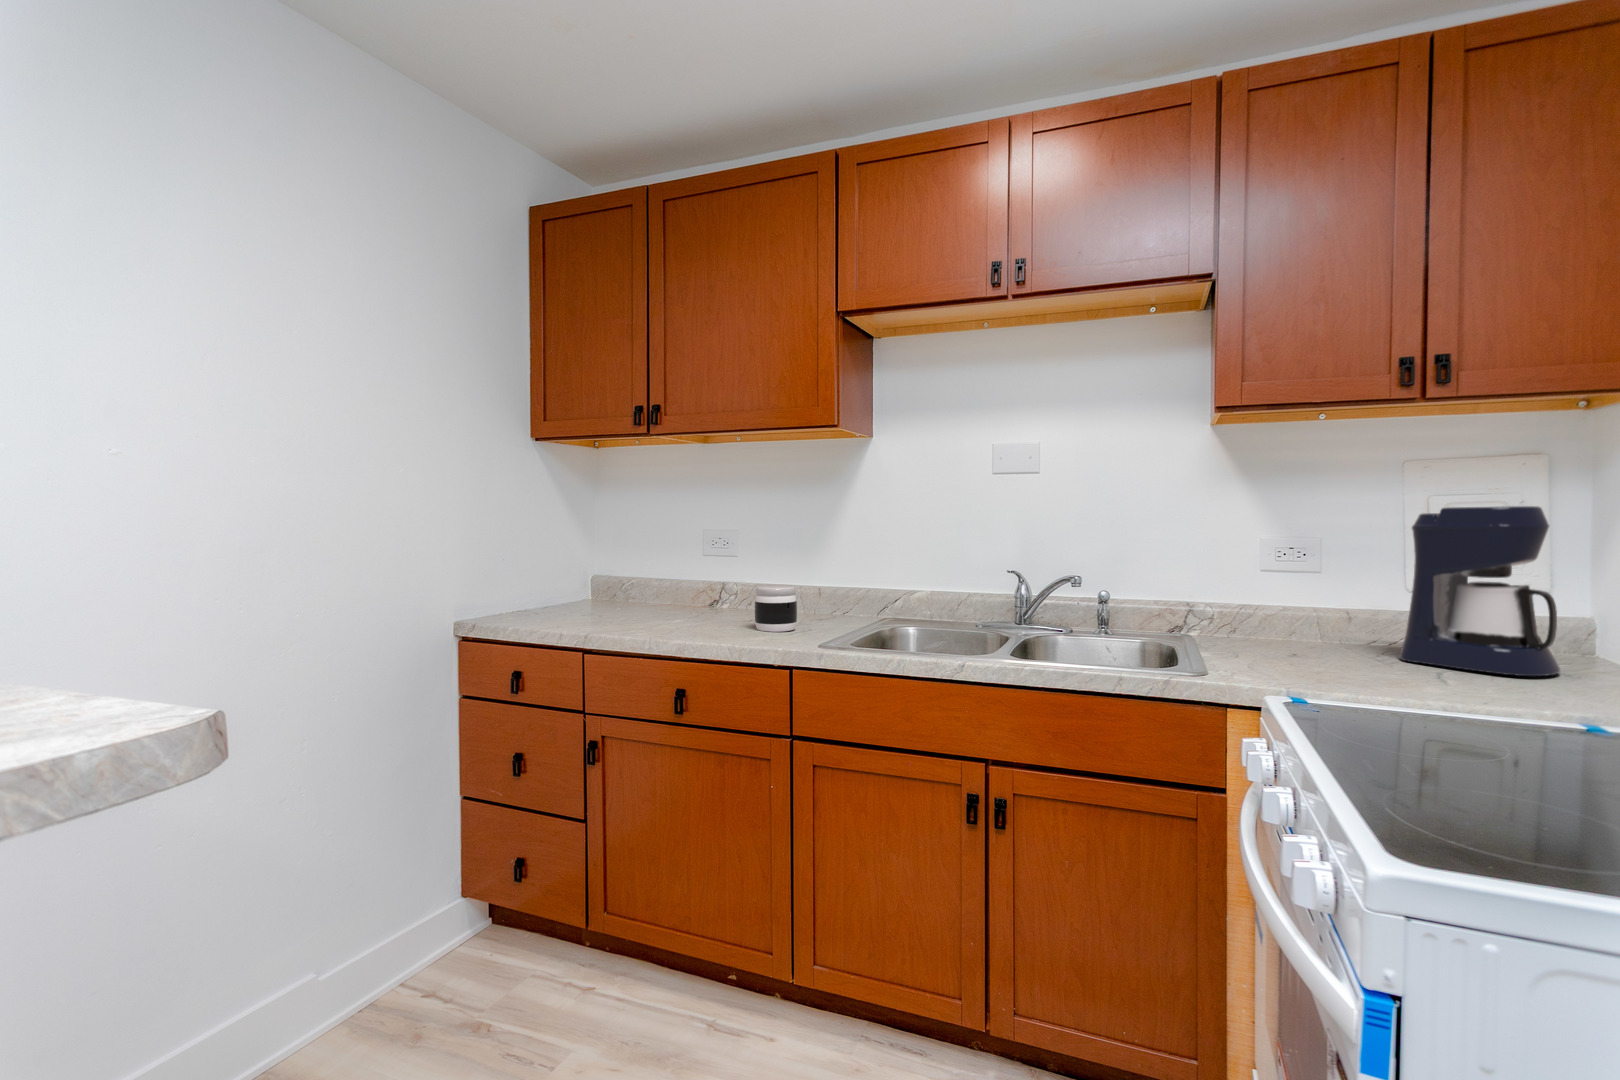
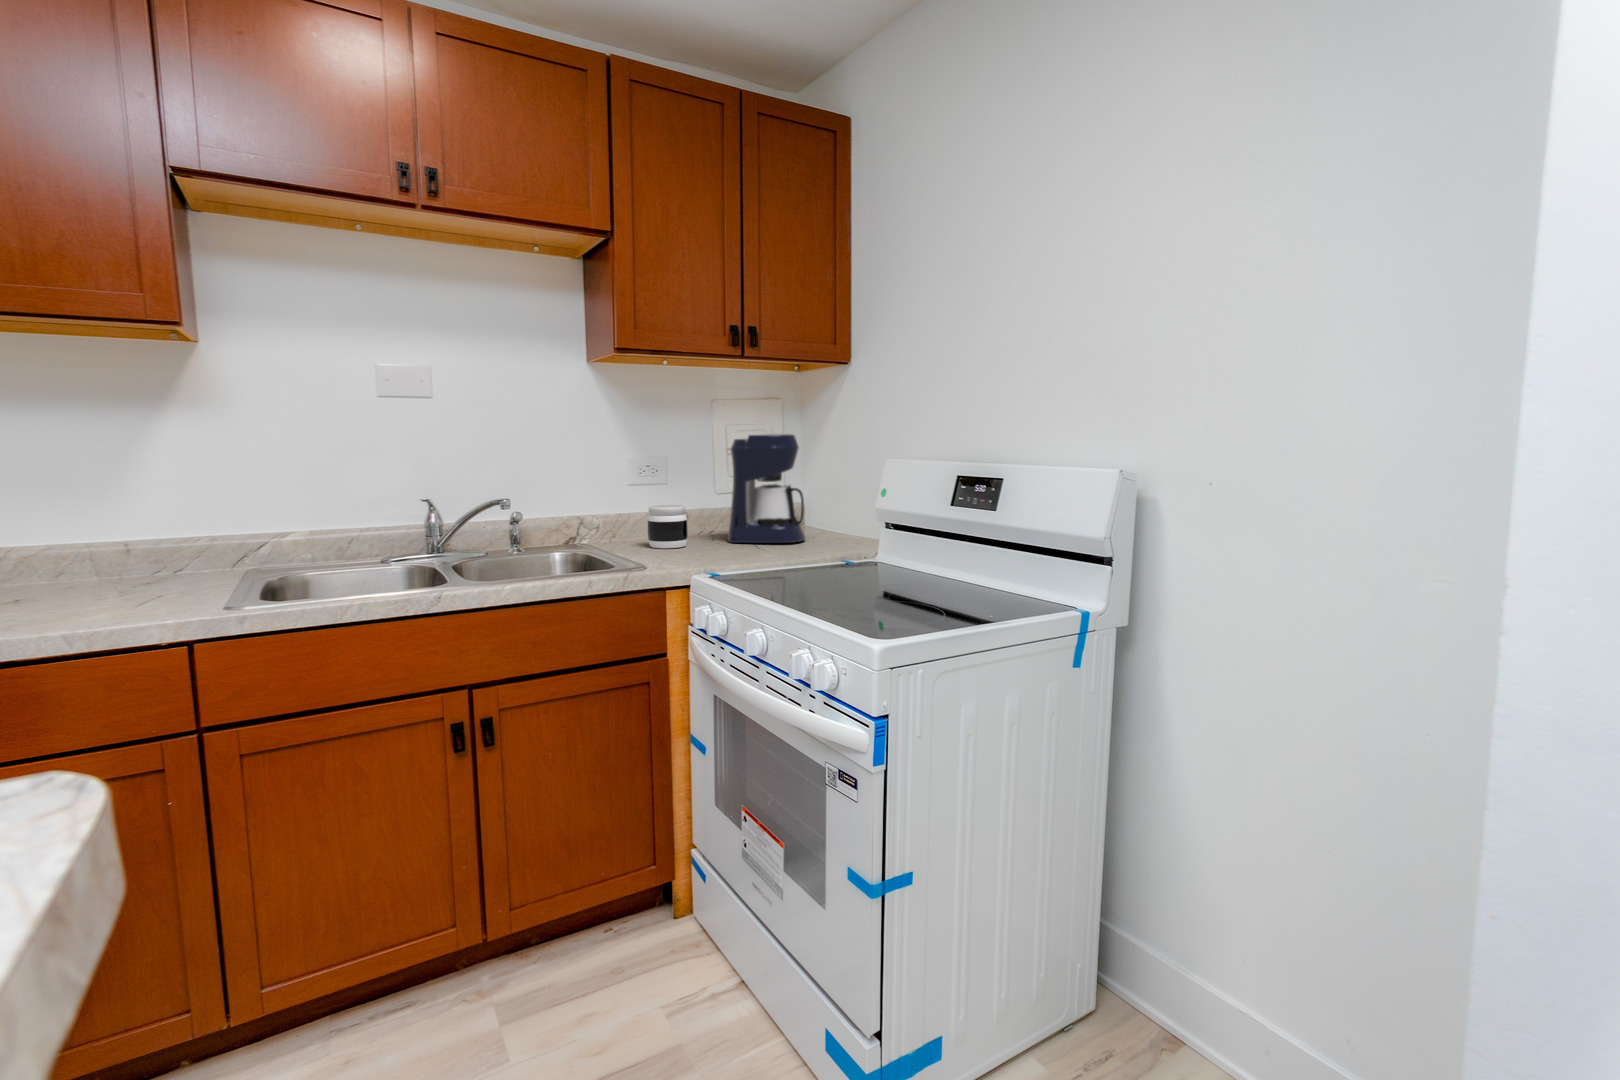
jar: present [755,585,797,632] -> present [648,505,688,548]

